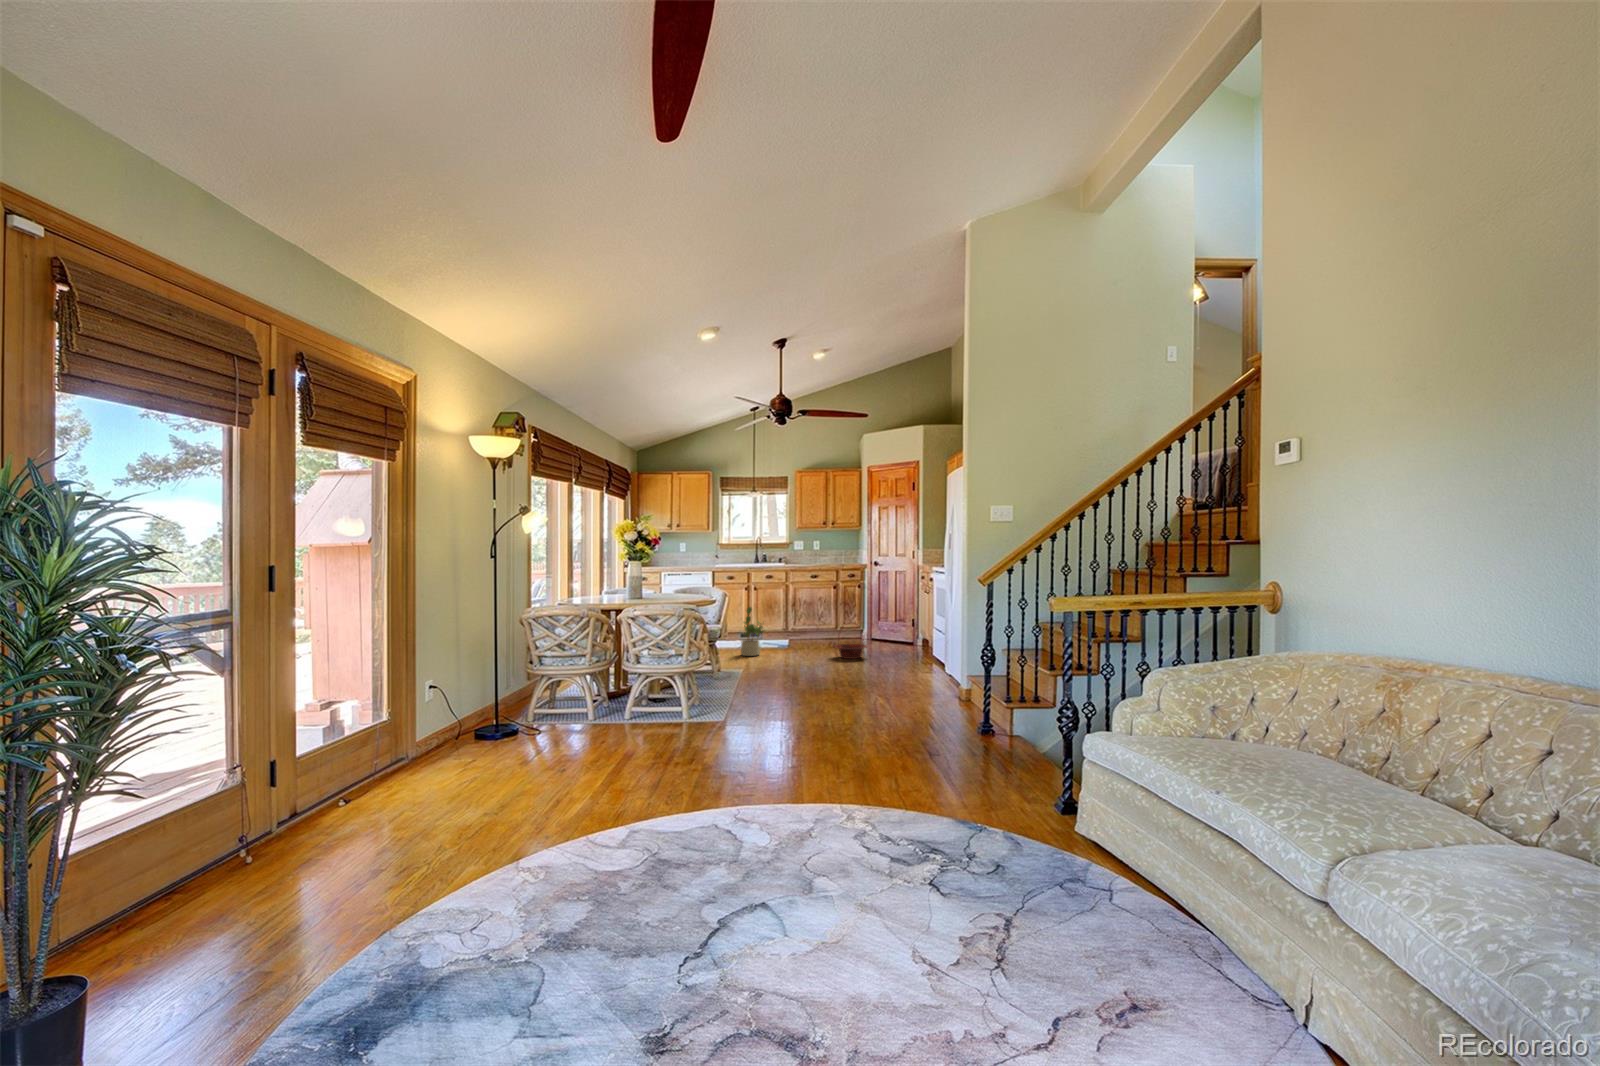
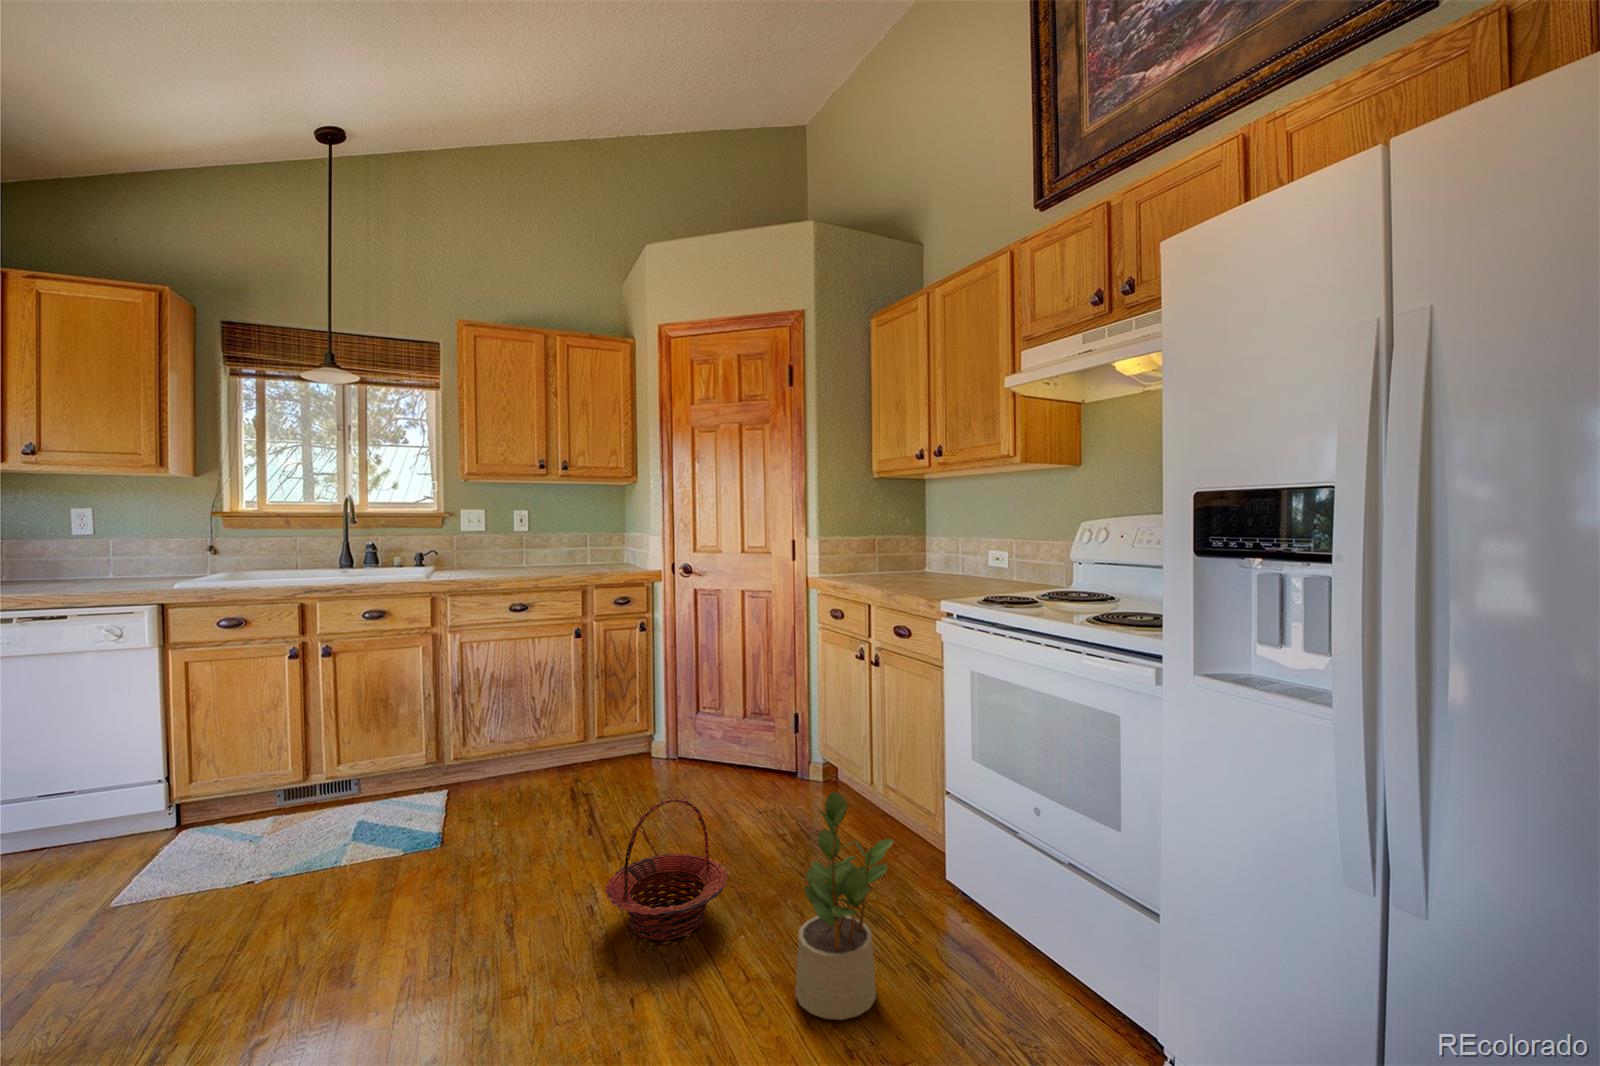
potted plant: present [741,607,763,656] -> present [795,792,894,1020]

